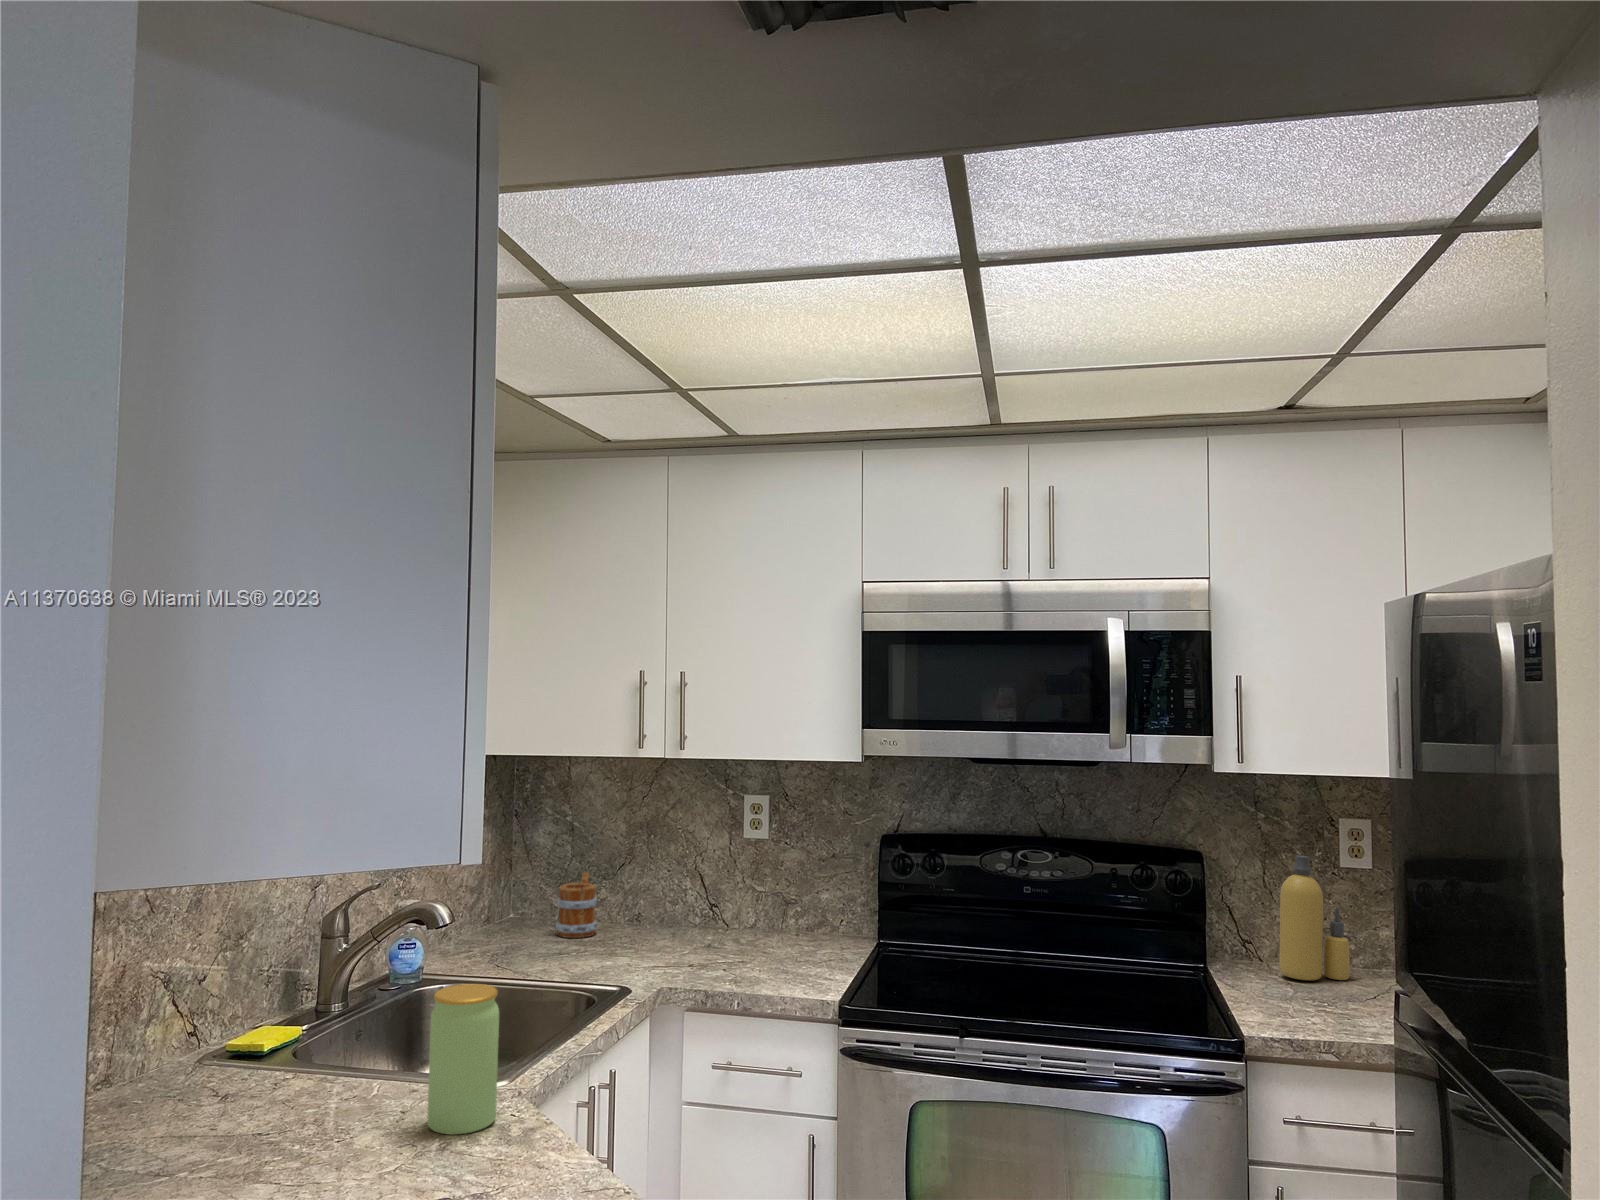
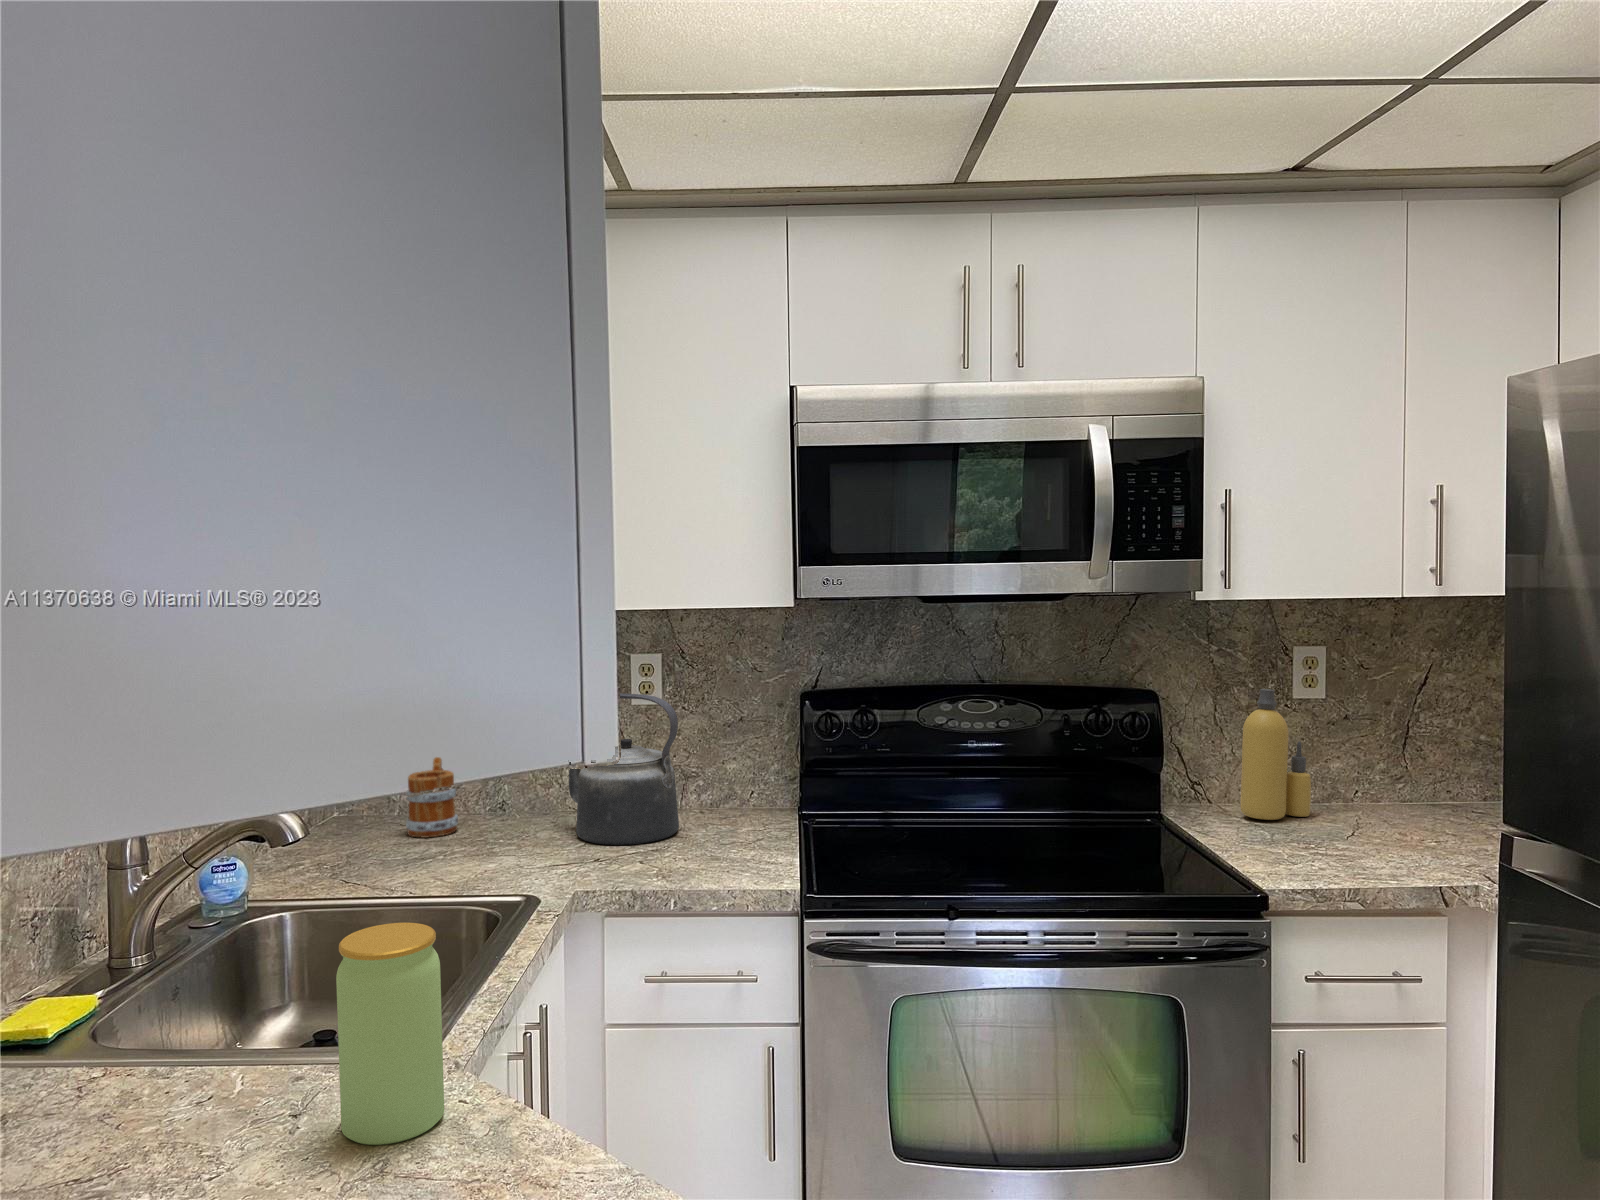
kettle: none [679,827,770,956] -> present [569,693,679,845]

